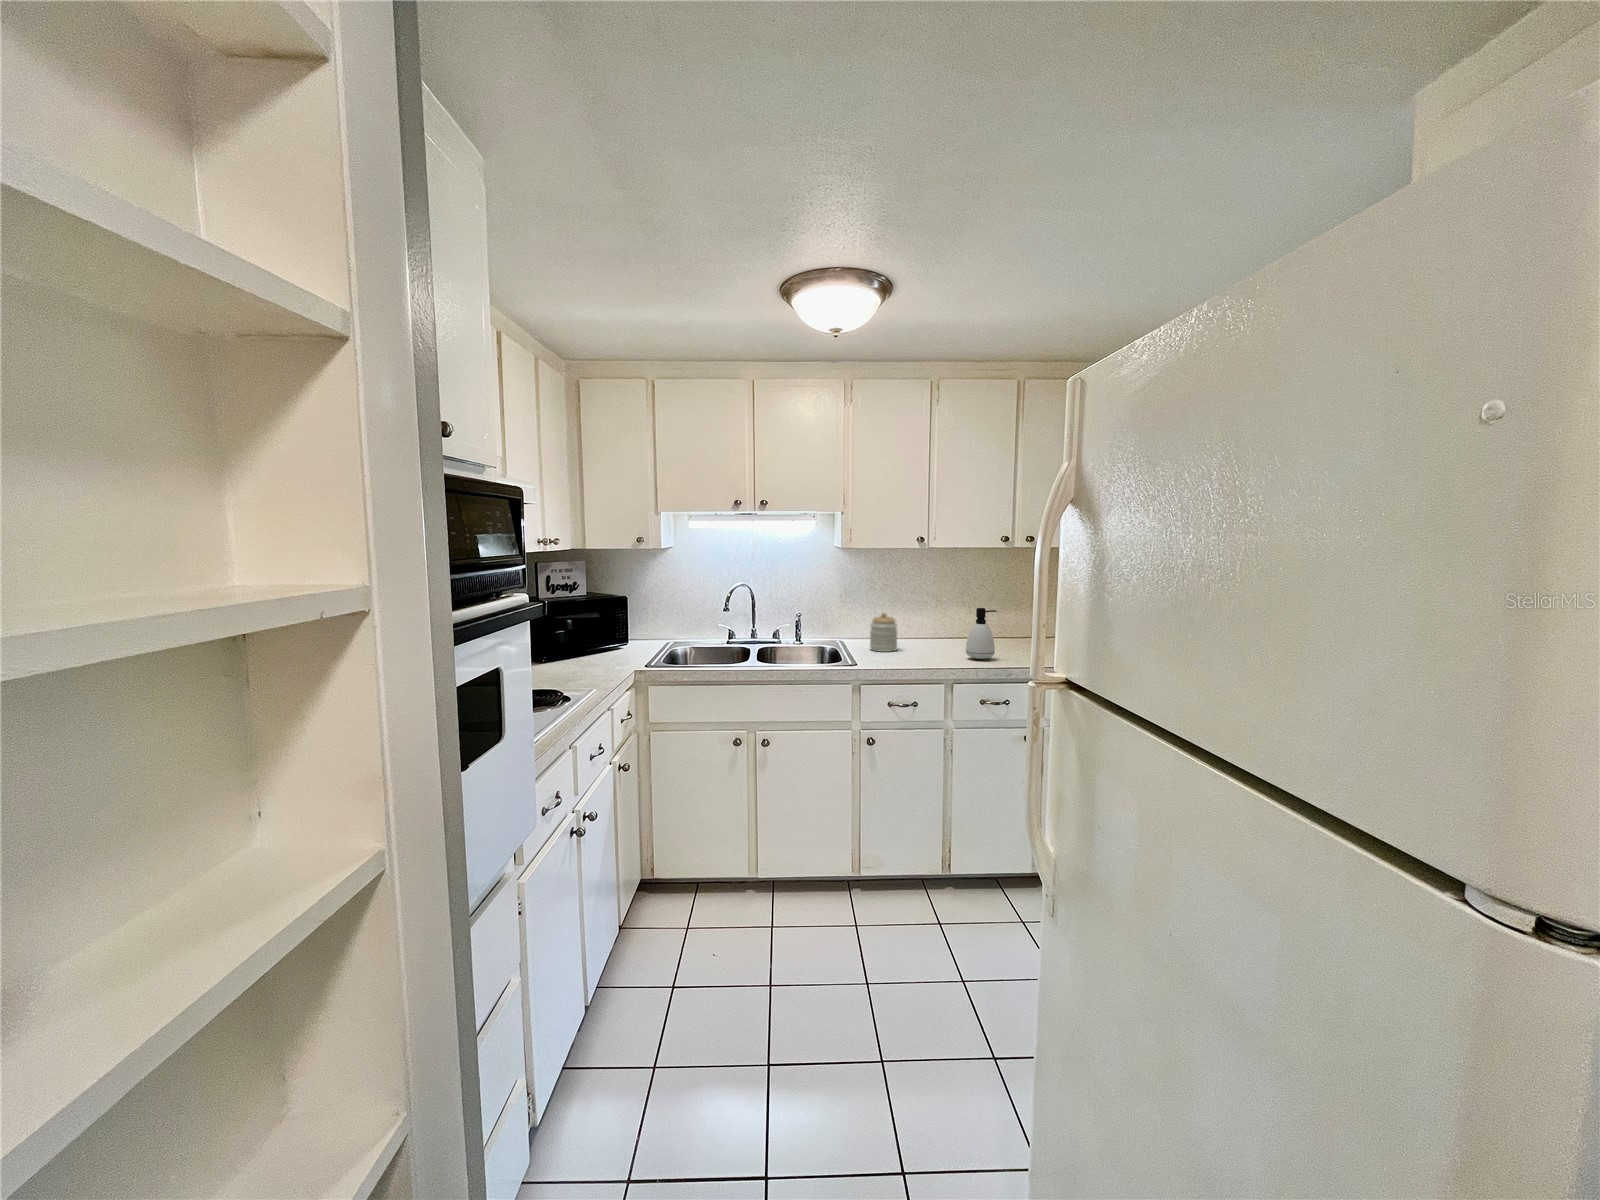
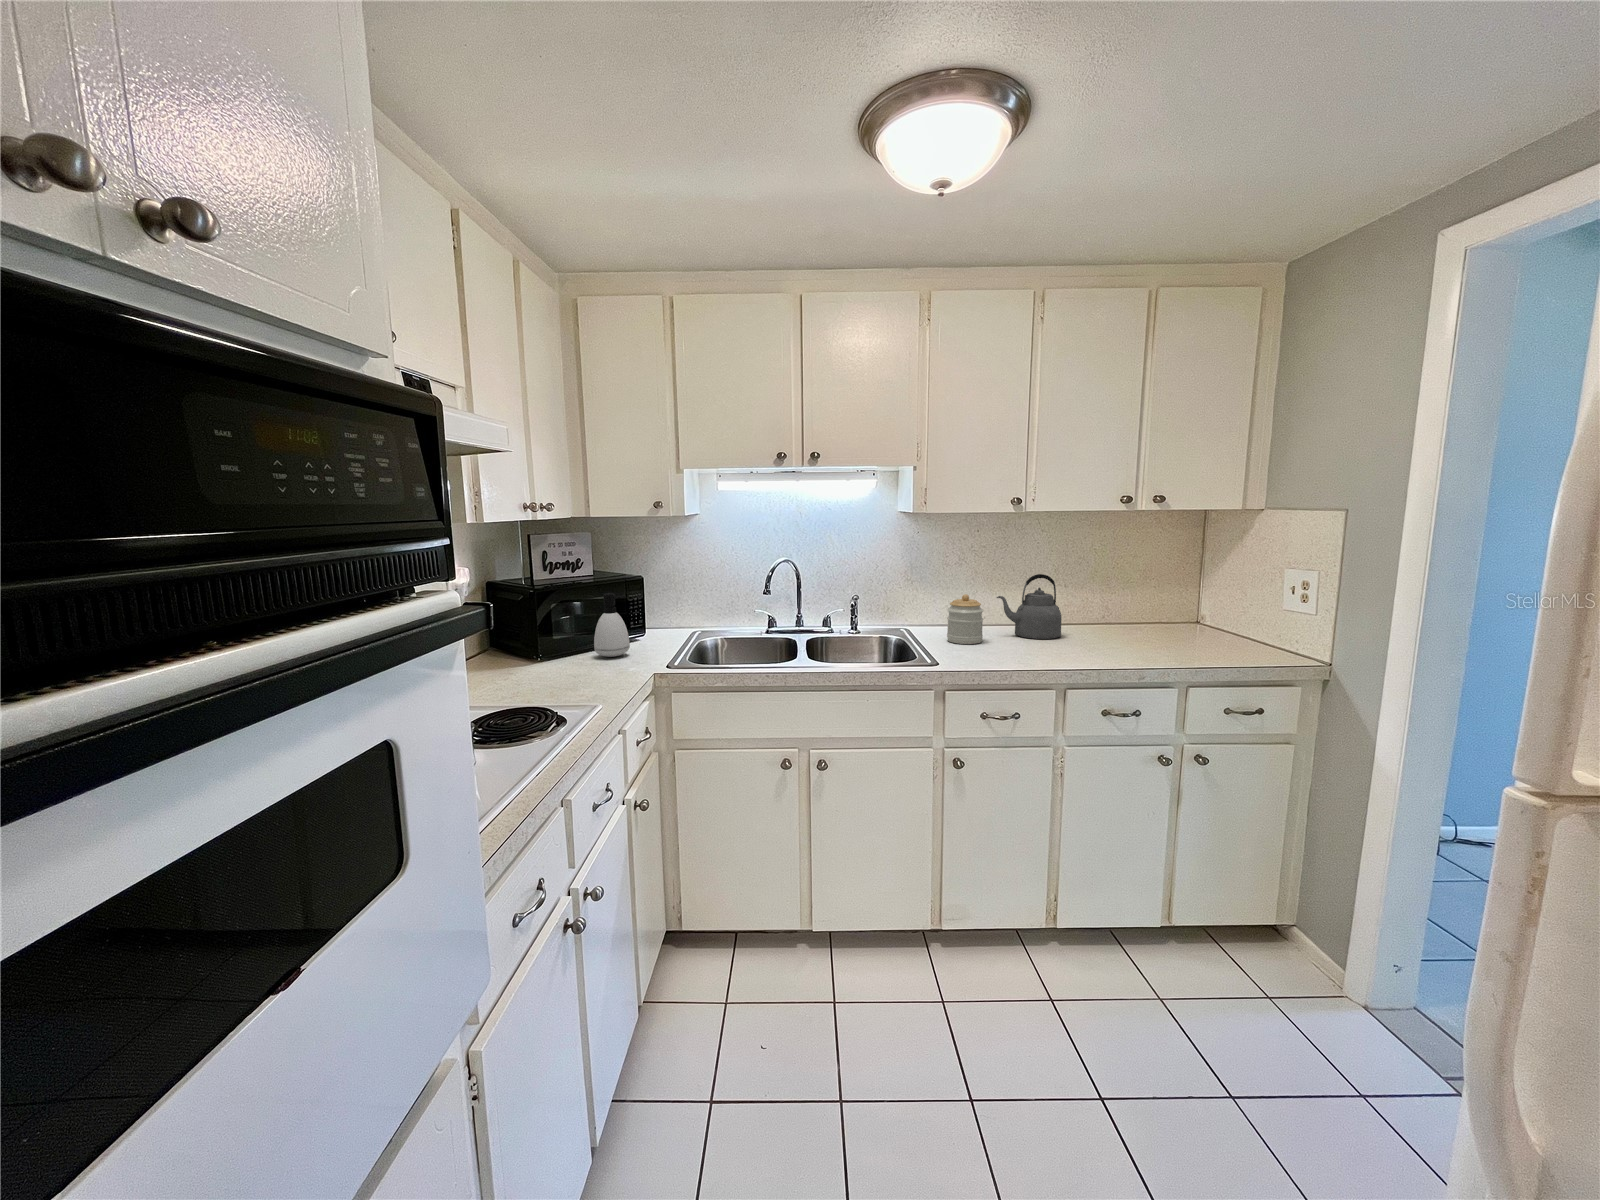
kettle: none [910,597,961,648] -> present [997,574,1062,639]
soap dispenser: present [966,608,997,659] -> present [594,593,630,657]

